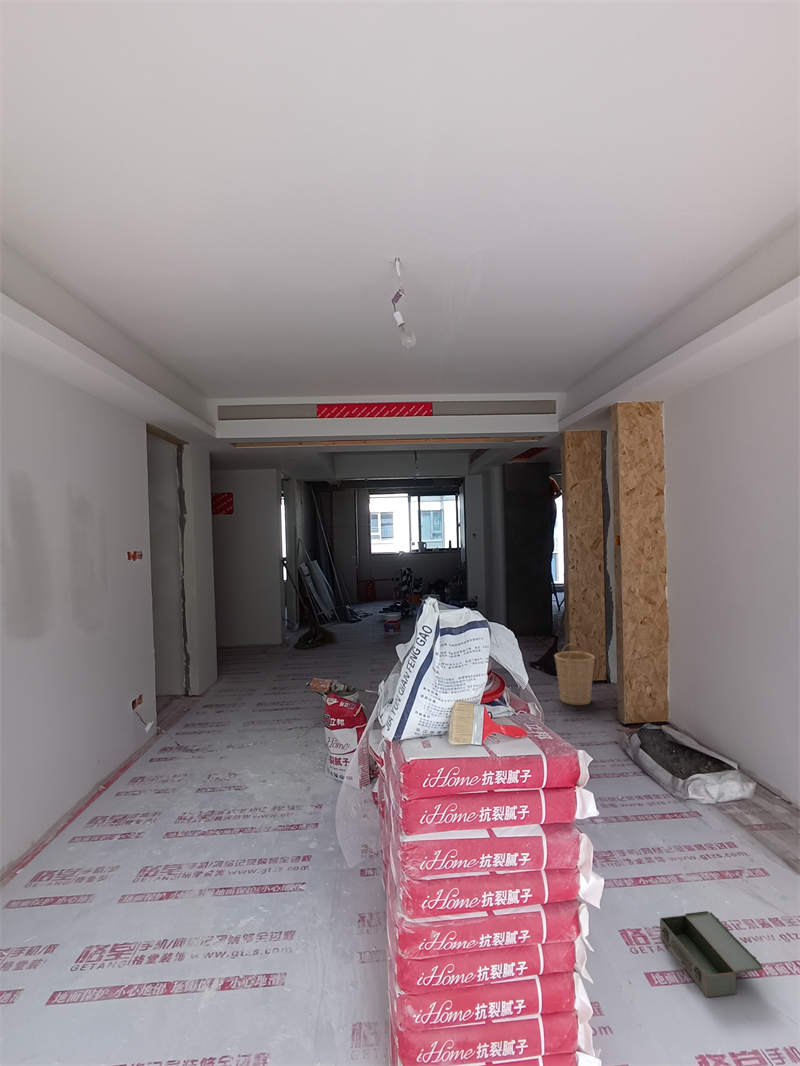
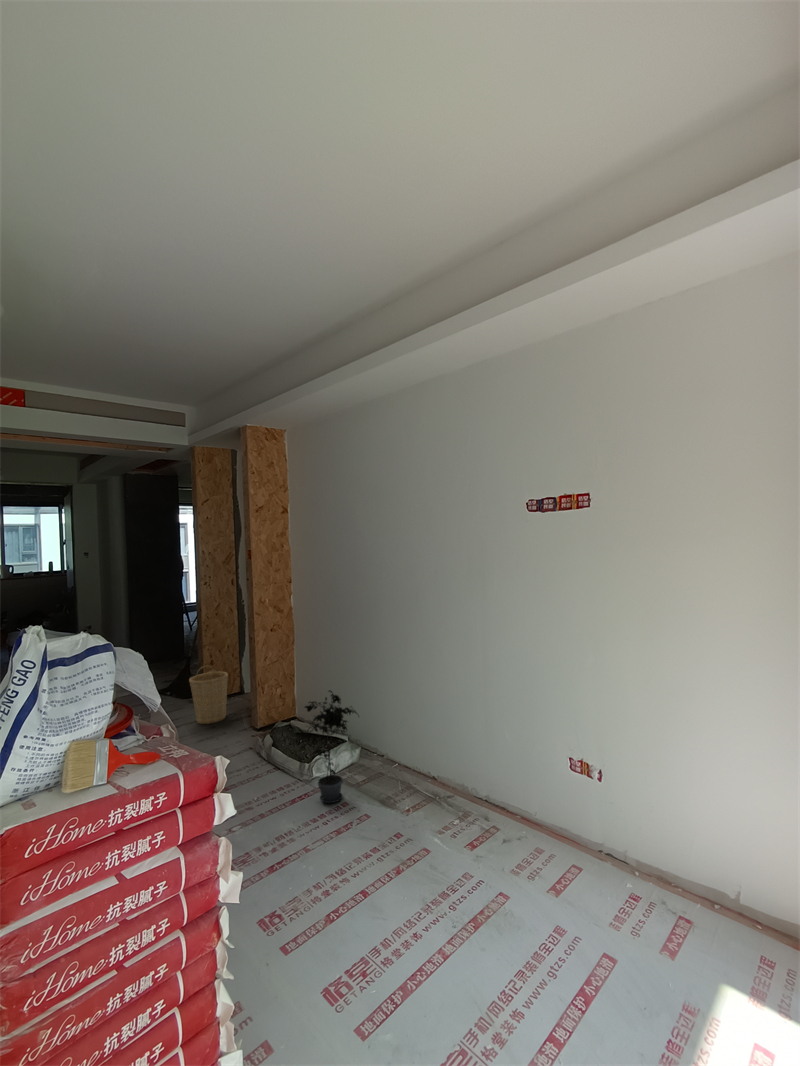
potted plant: none [682,704,758,838] -> present [305,690,357,803]
toolbox: present [660,911,763,997] -> none [295,867,373,943]

